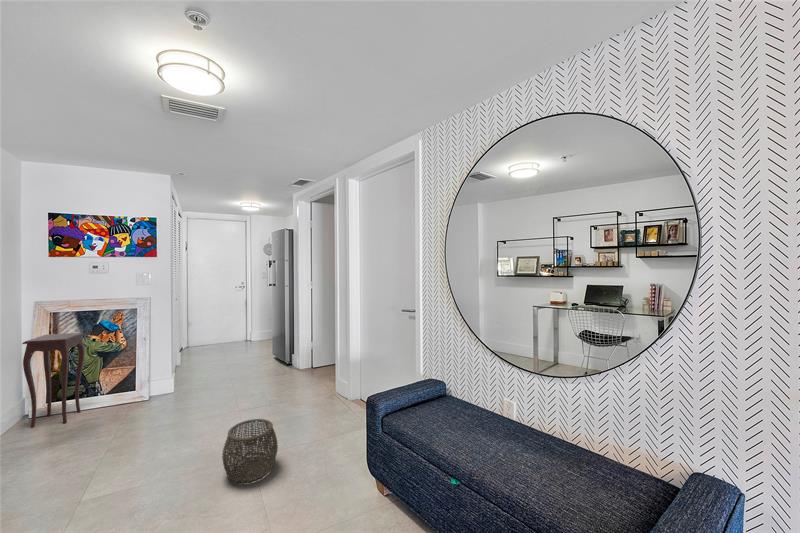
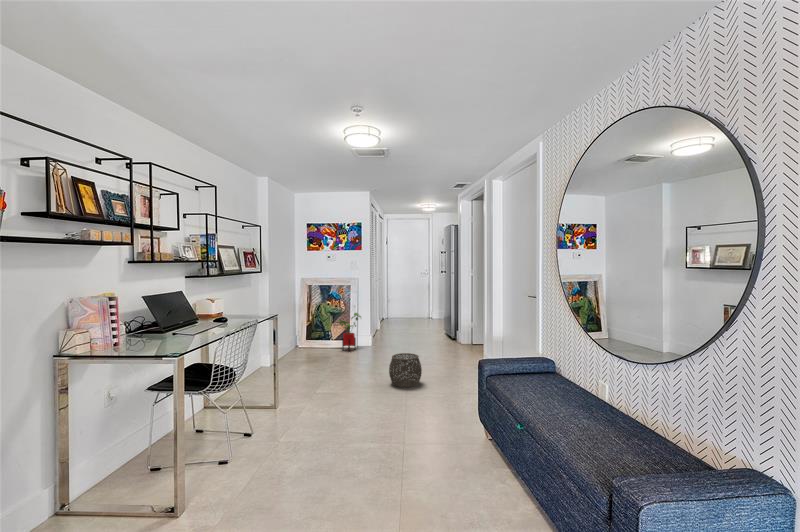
side table: present [22,333,85,427] -> none [297,298,324,352]
house plant: none [114,350,158,411] -> present [339,313,361,351]

